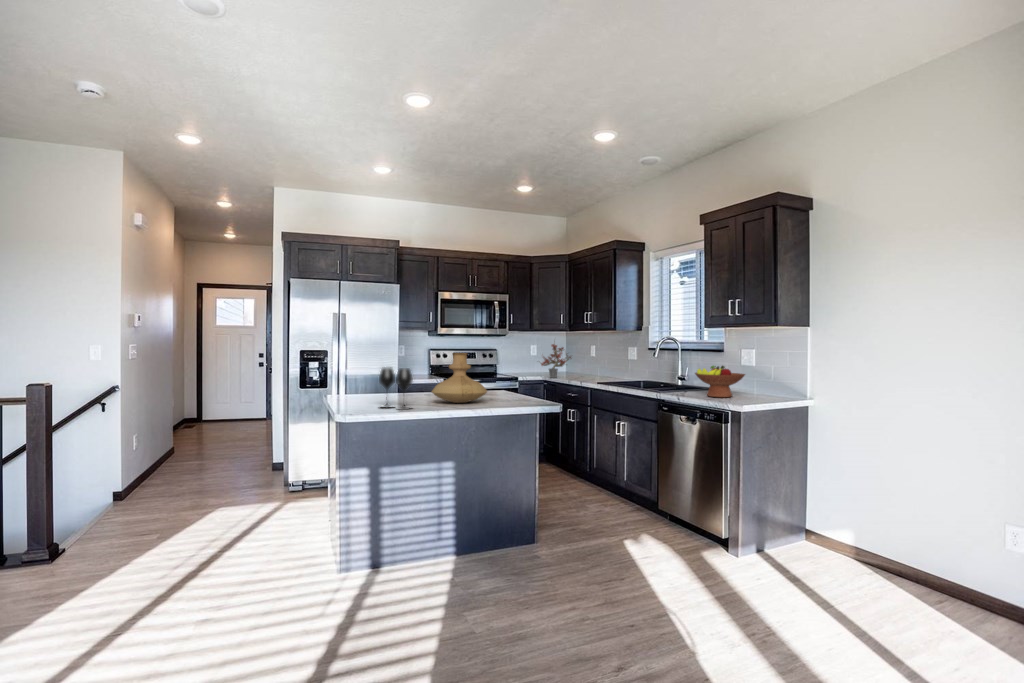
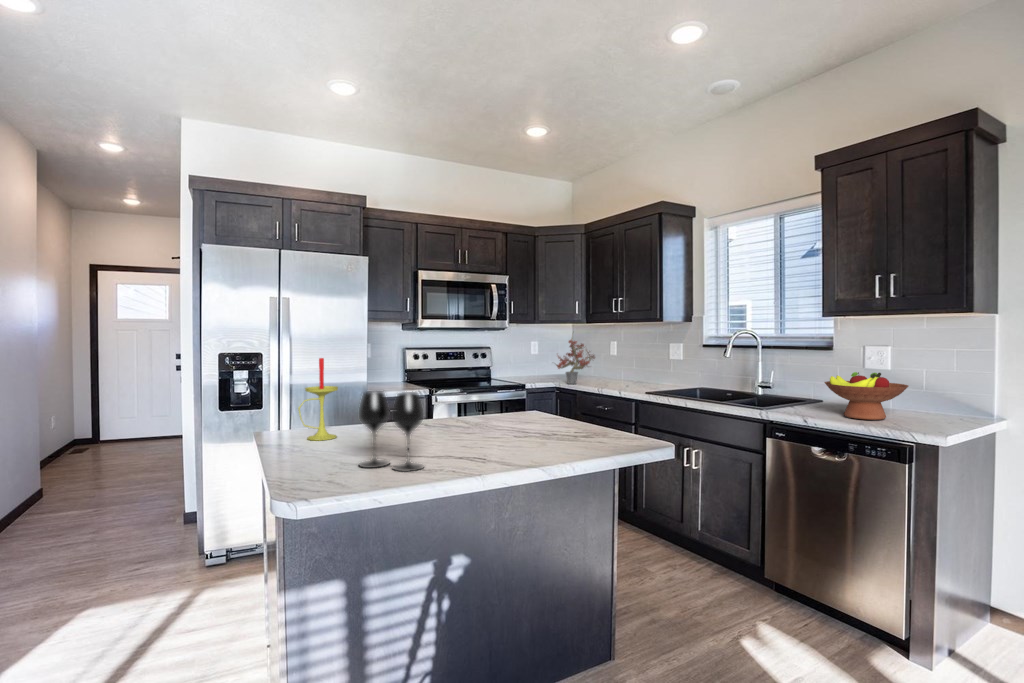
candle: none [348,350,372,400] -> present [298,358,338,440]
vase: present [432,353,487,403] -> none [446,361,542,446]

